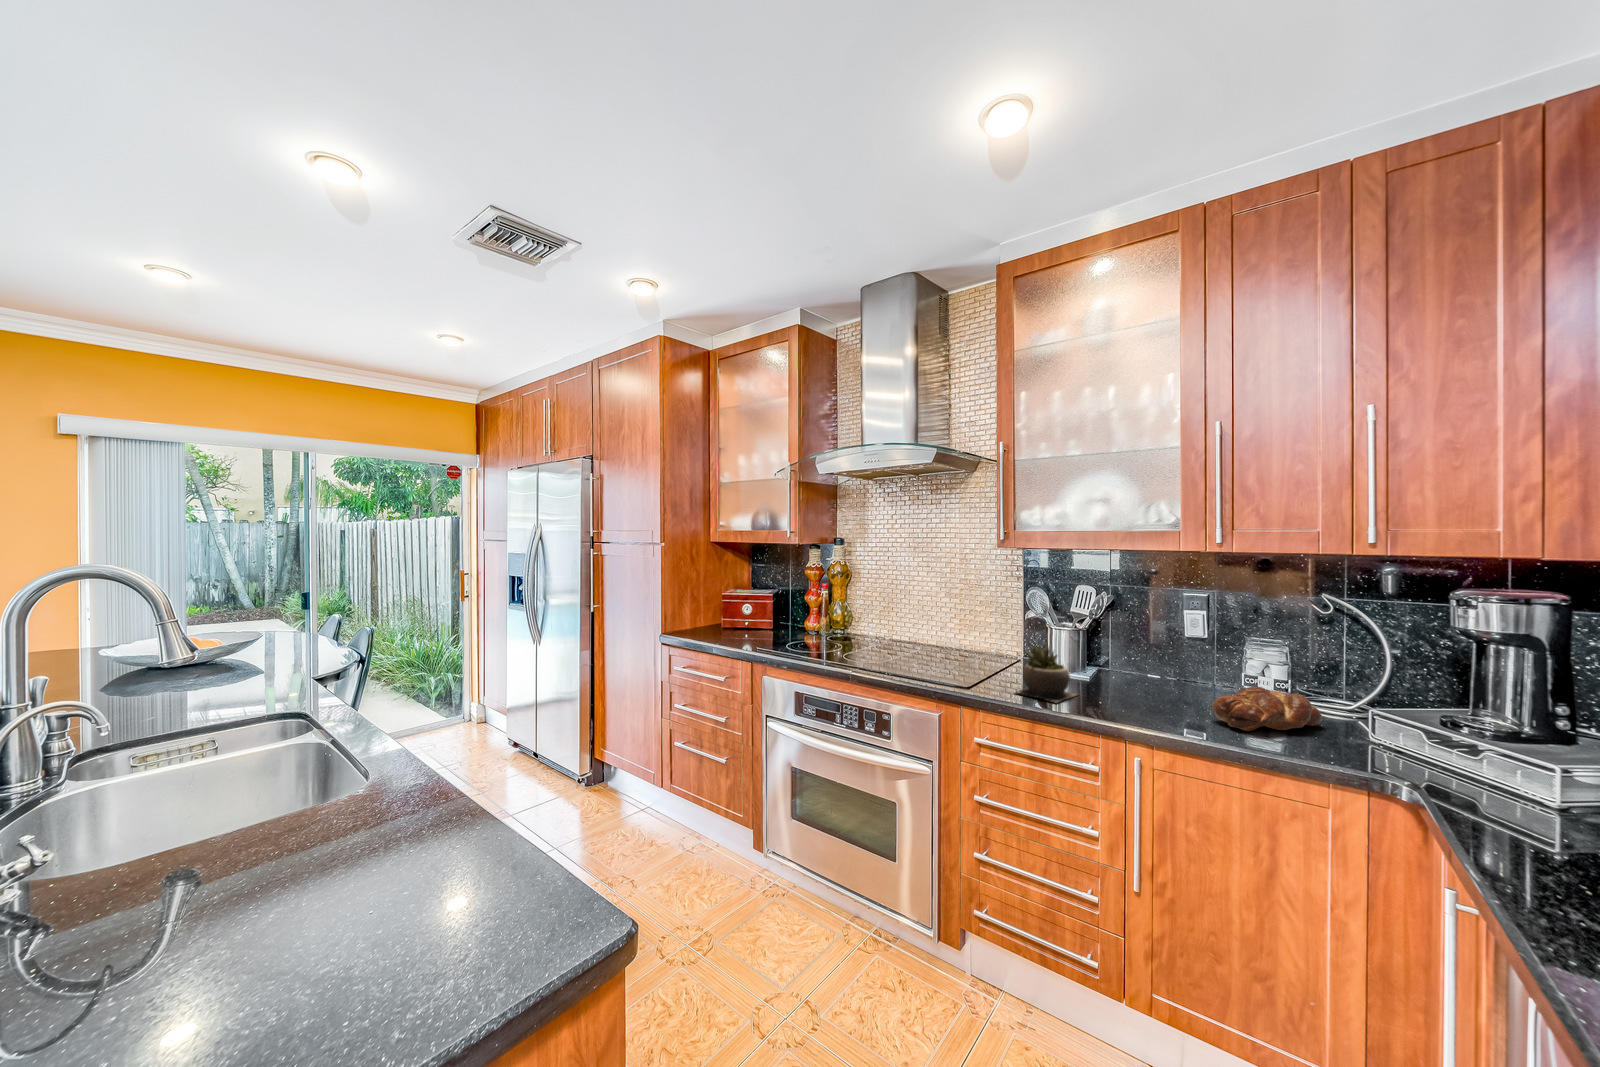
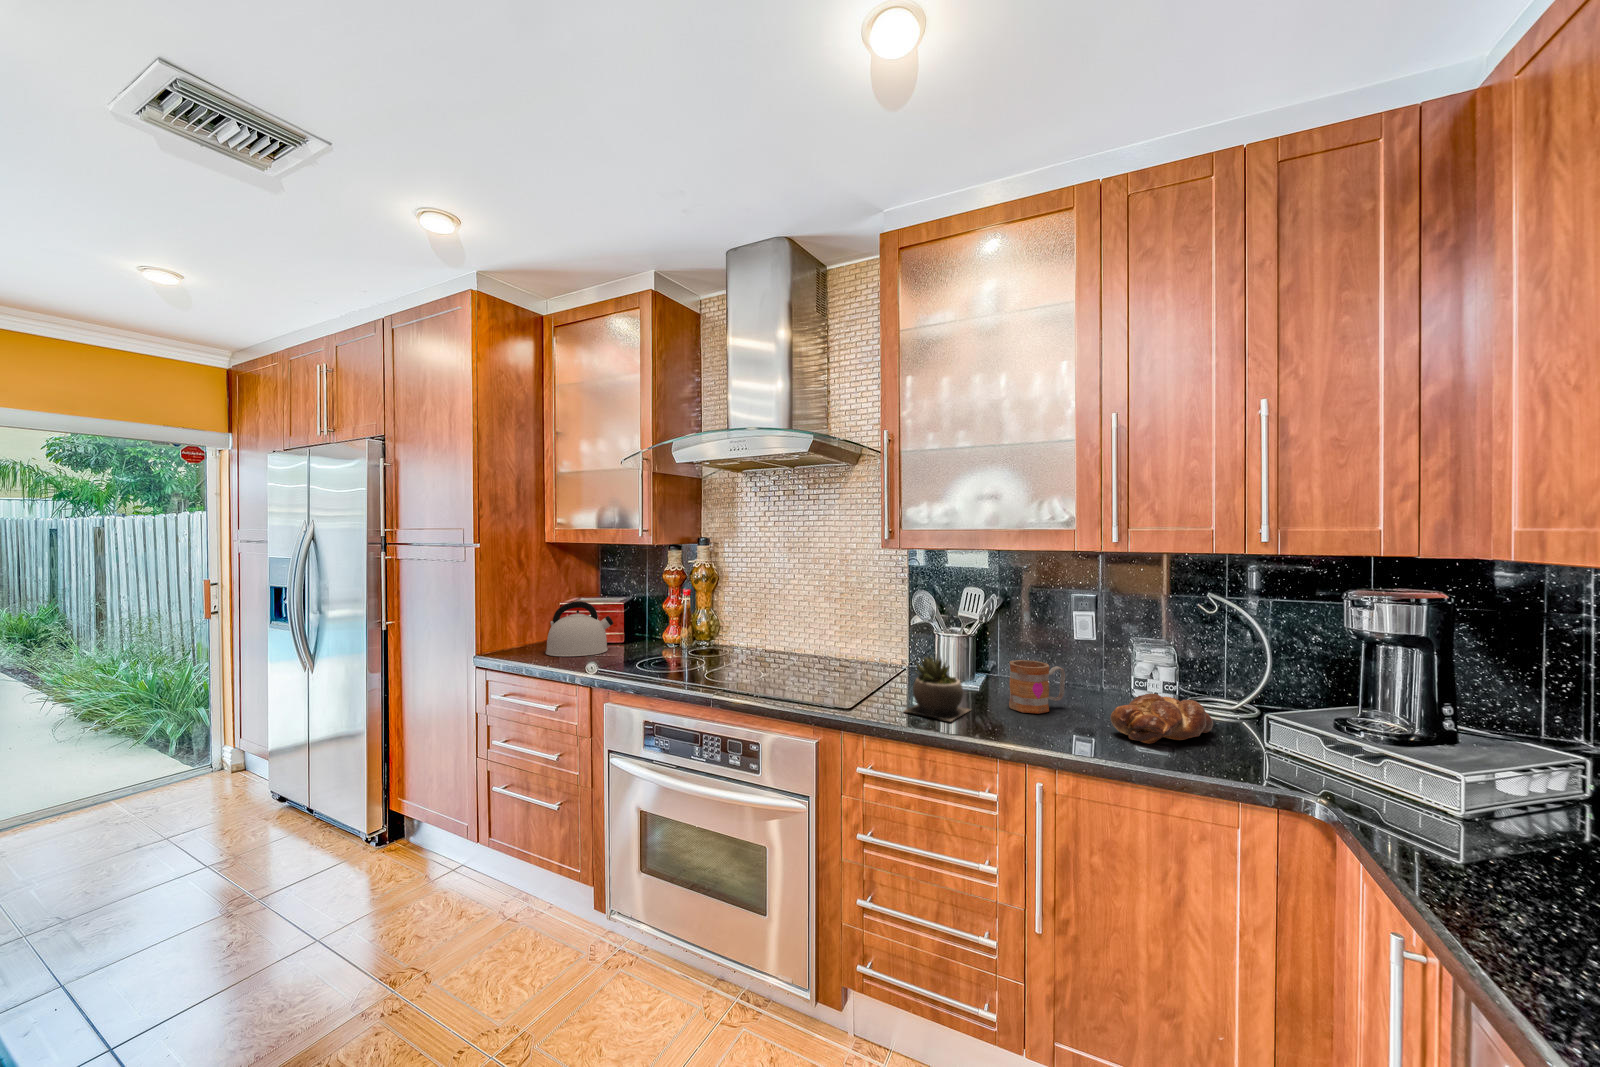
kettle: none [712,593,765,638] -> present [546,601,614,656]
mug: none [1117,652,1173,701] -> present [1009,660,1065,714]

